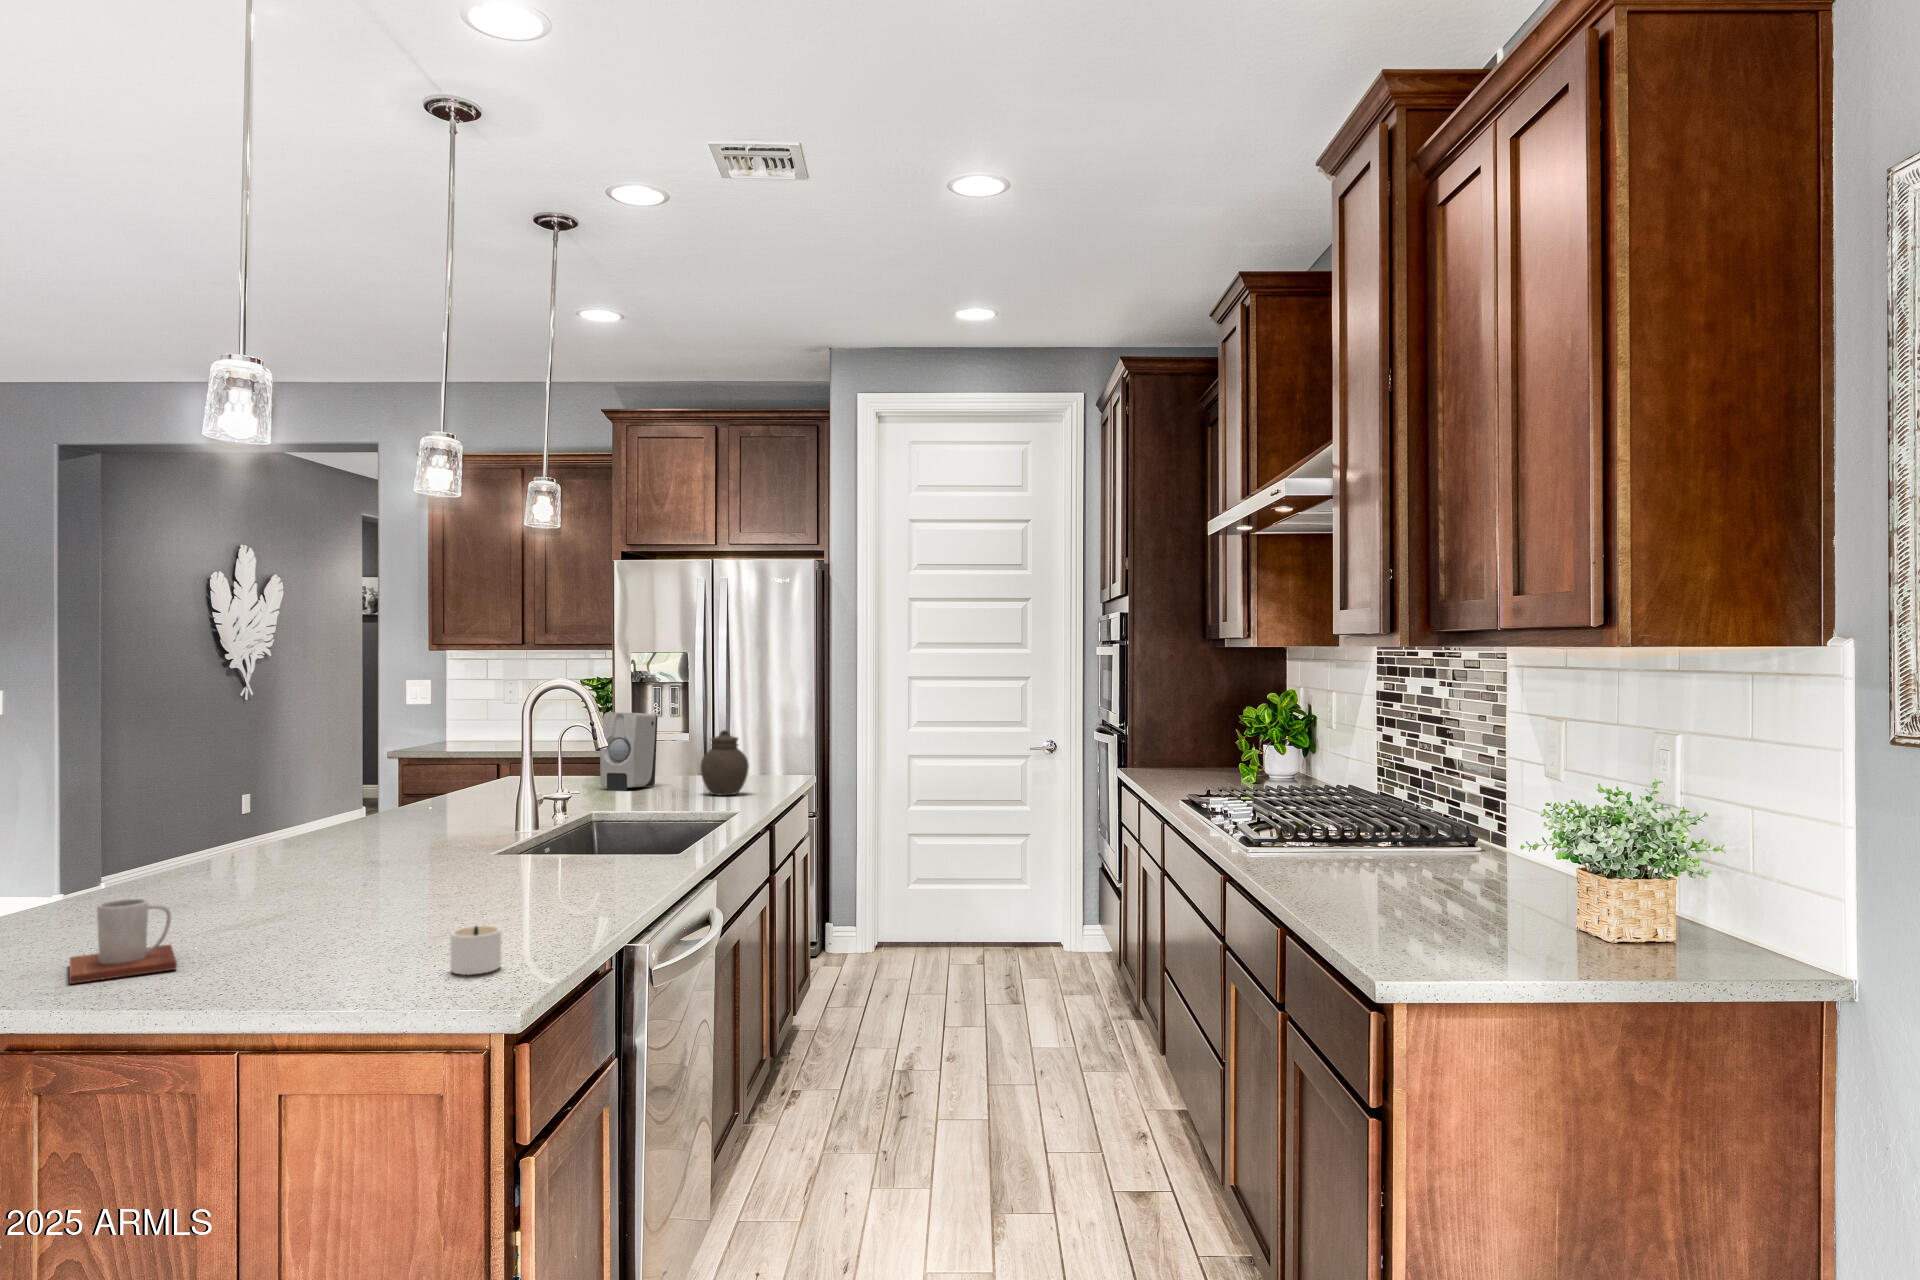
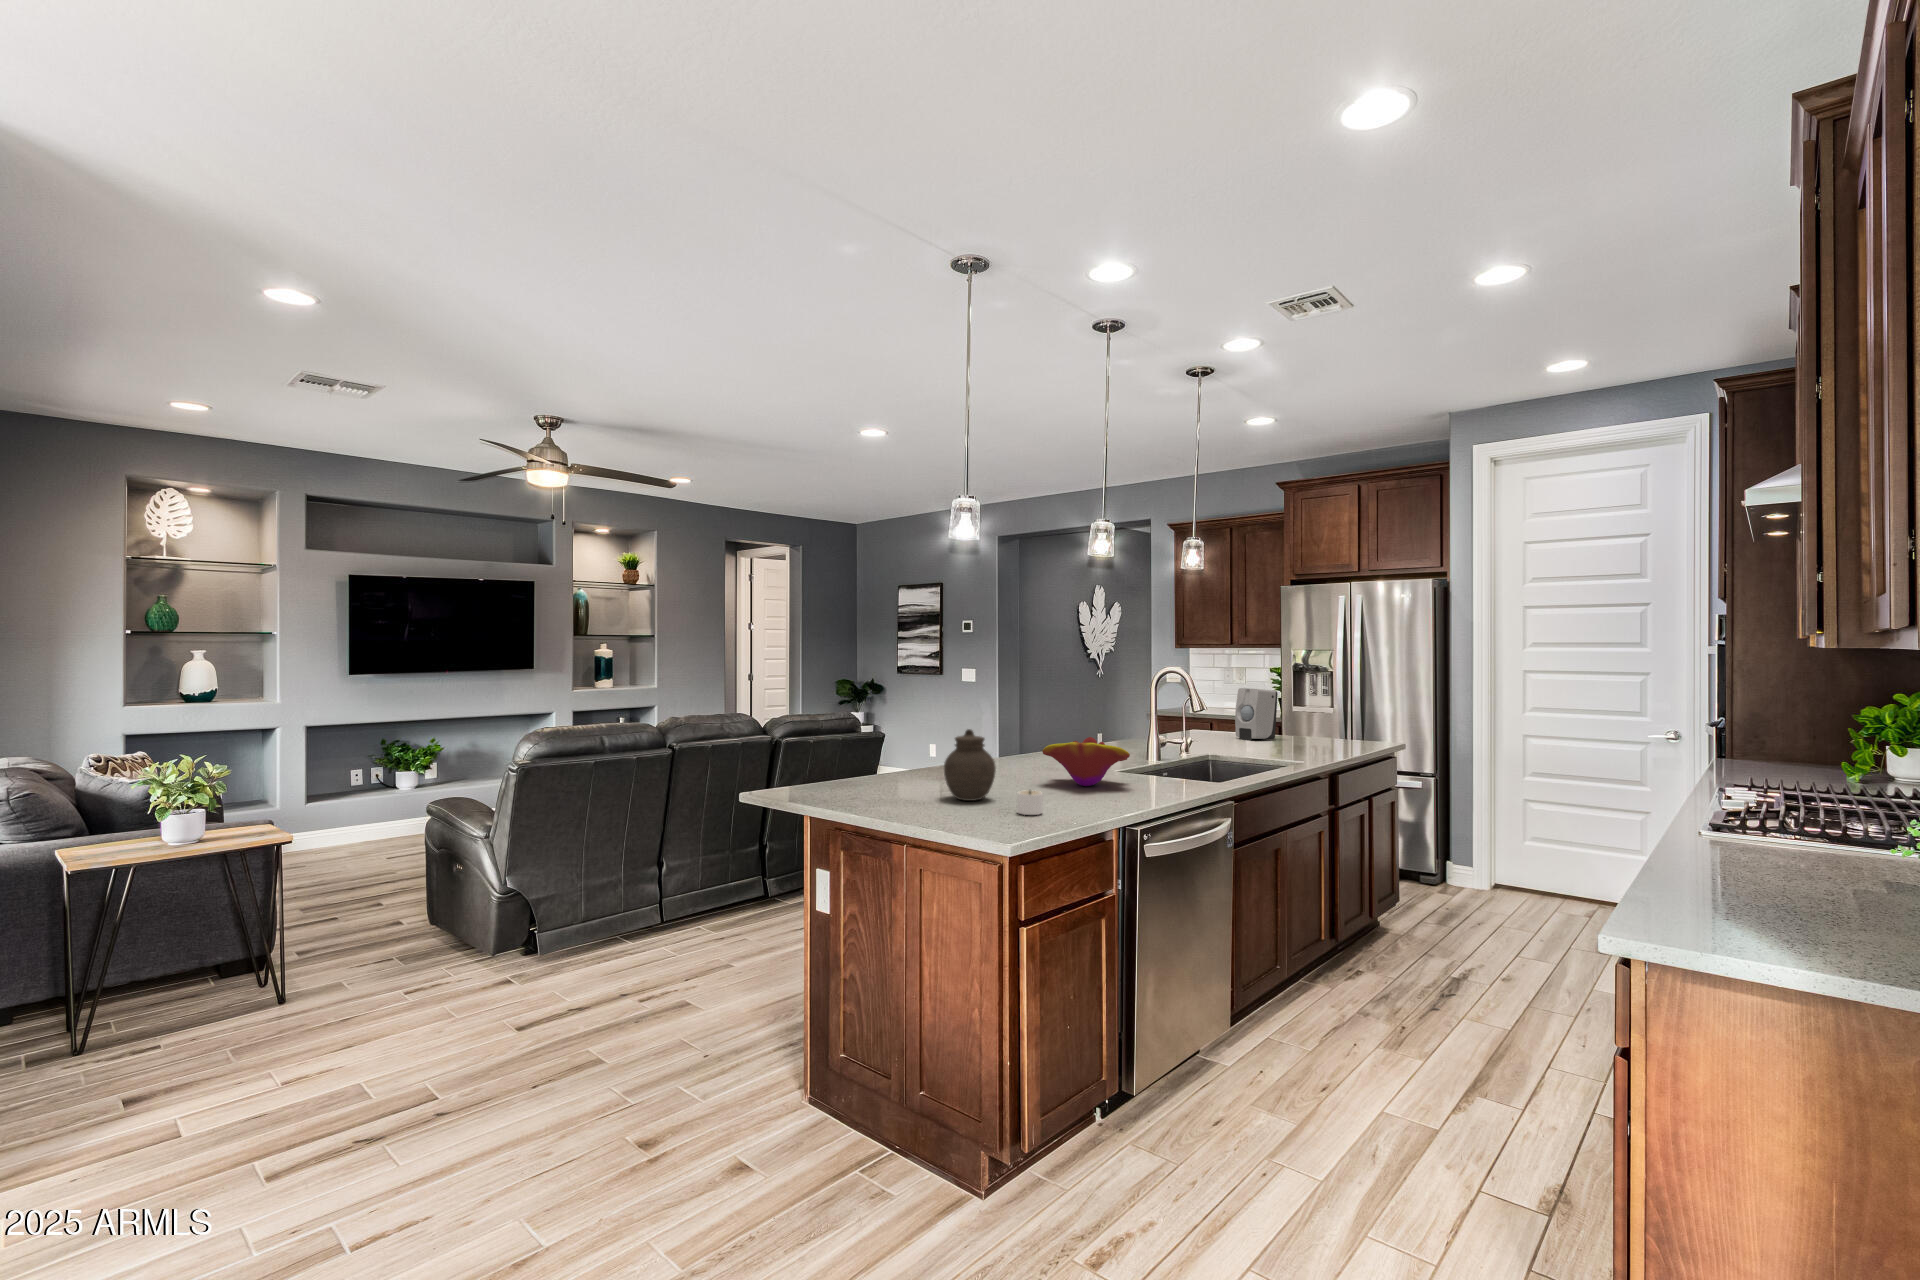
jar: present [701,730,749,796] -> present [944,729,996,801]
decorative bowl: none [415,813,579,901] -> present [1042,737,1130,786]
mug: present [69,898,177,984] -> none [881,758,927,792]

